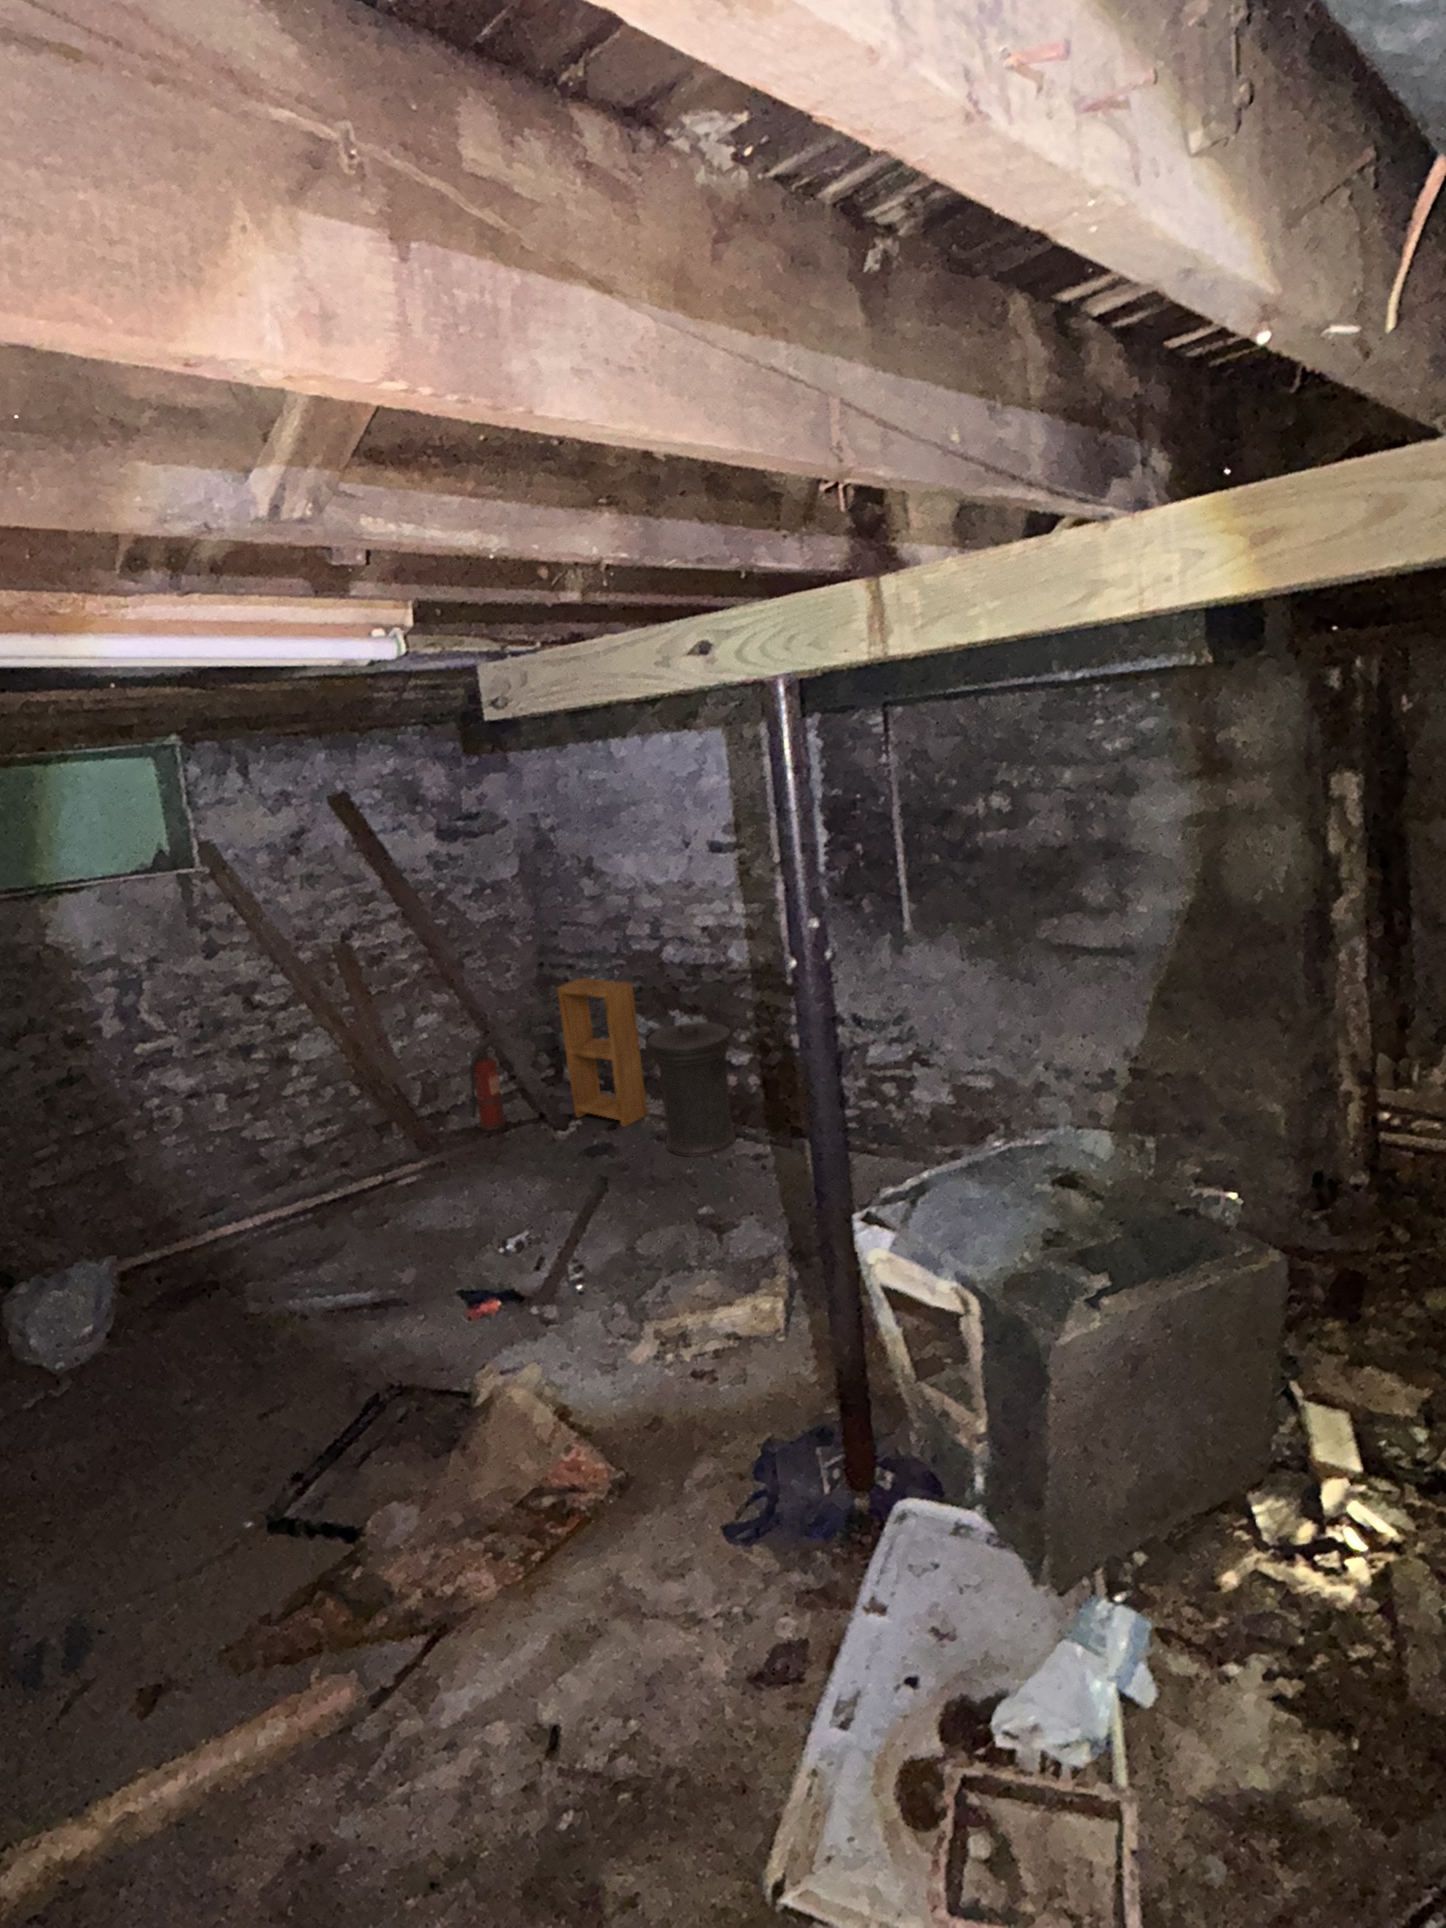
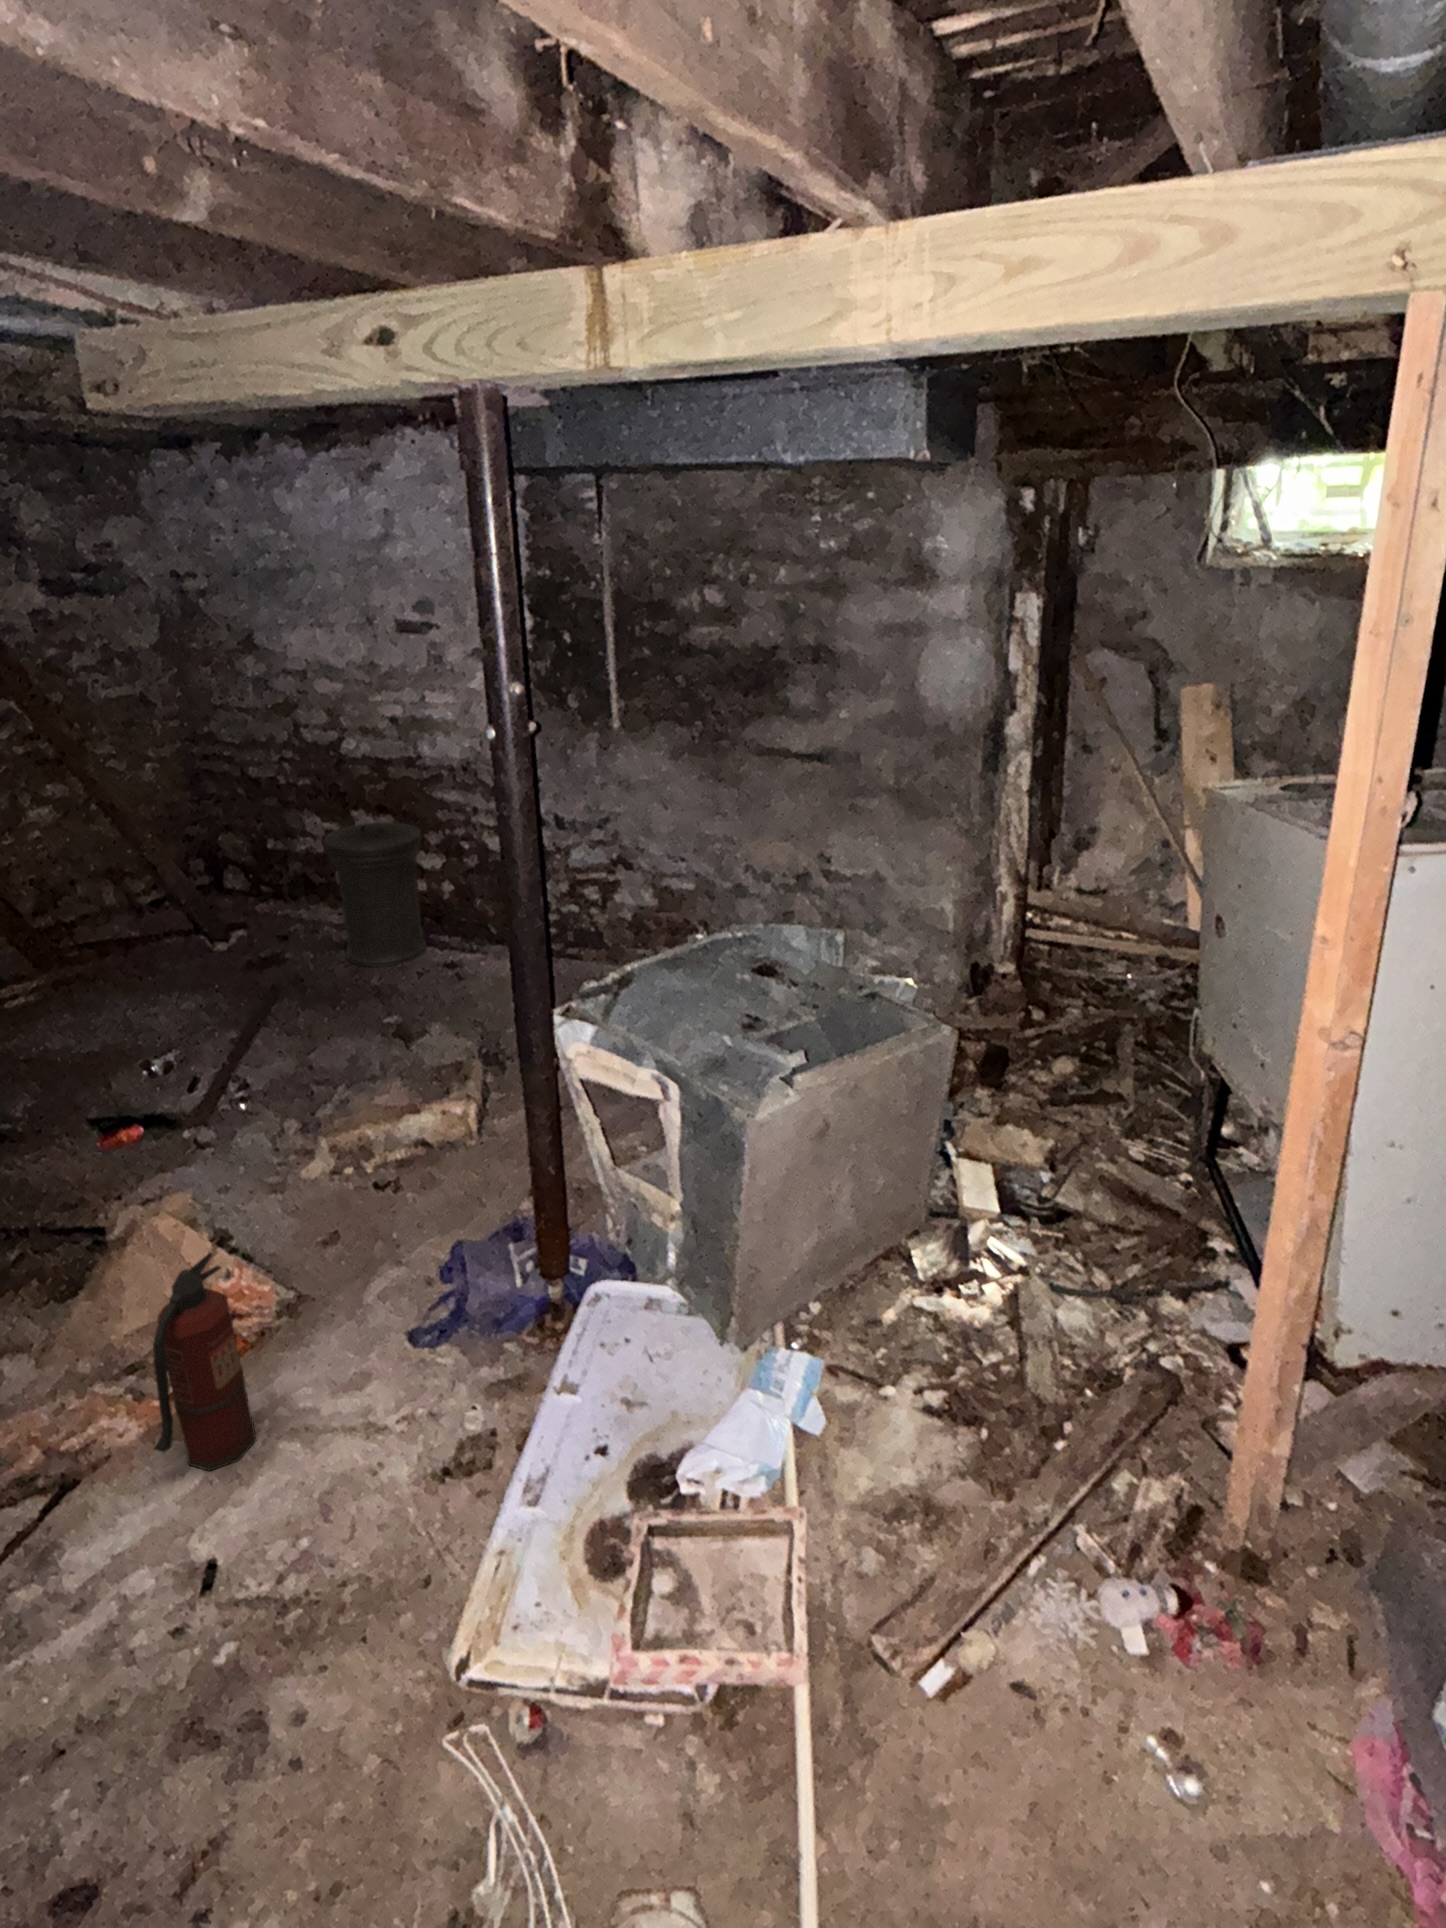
shelving unit: present [557,978,648,1127] -> none [209,769,325,938]
fire extinguisher: present [470,1043,506,1131] -> present [153,1252,256,1471]

